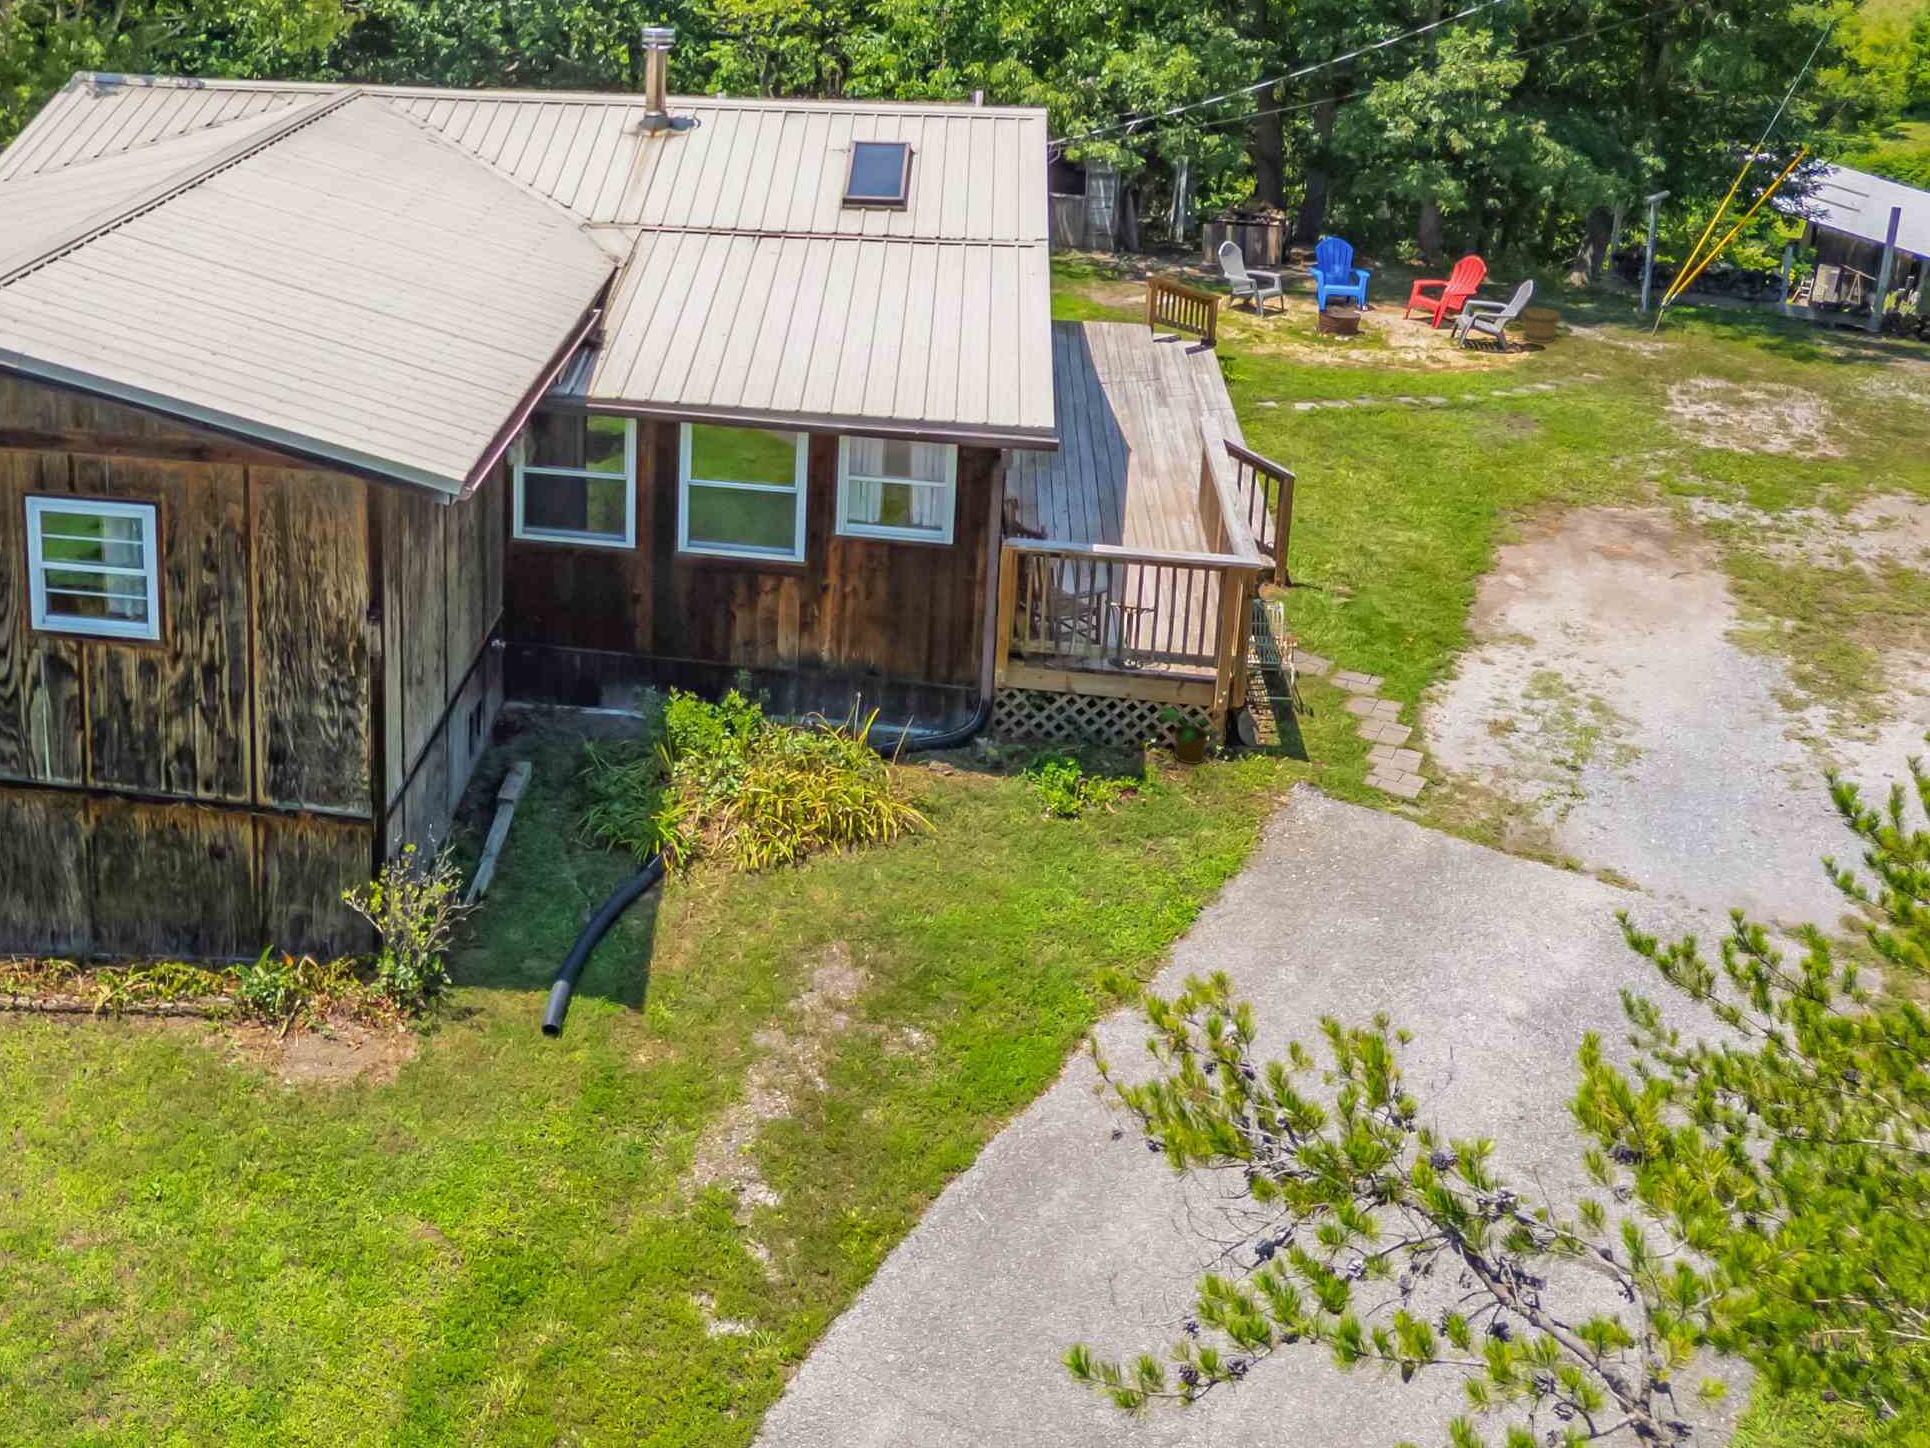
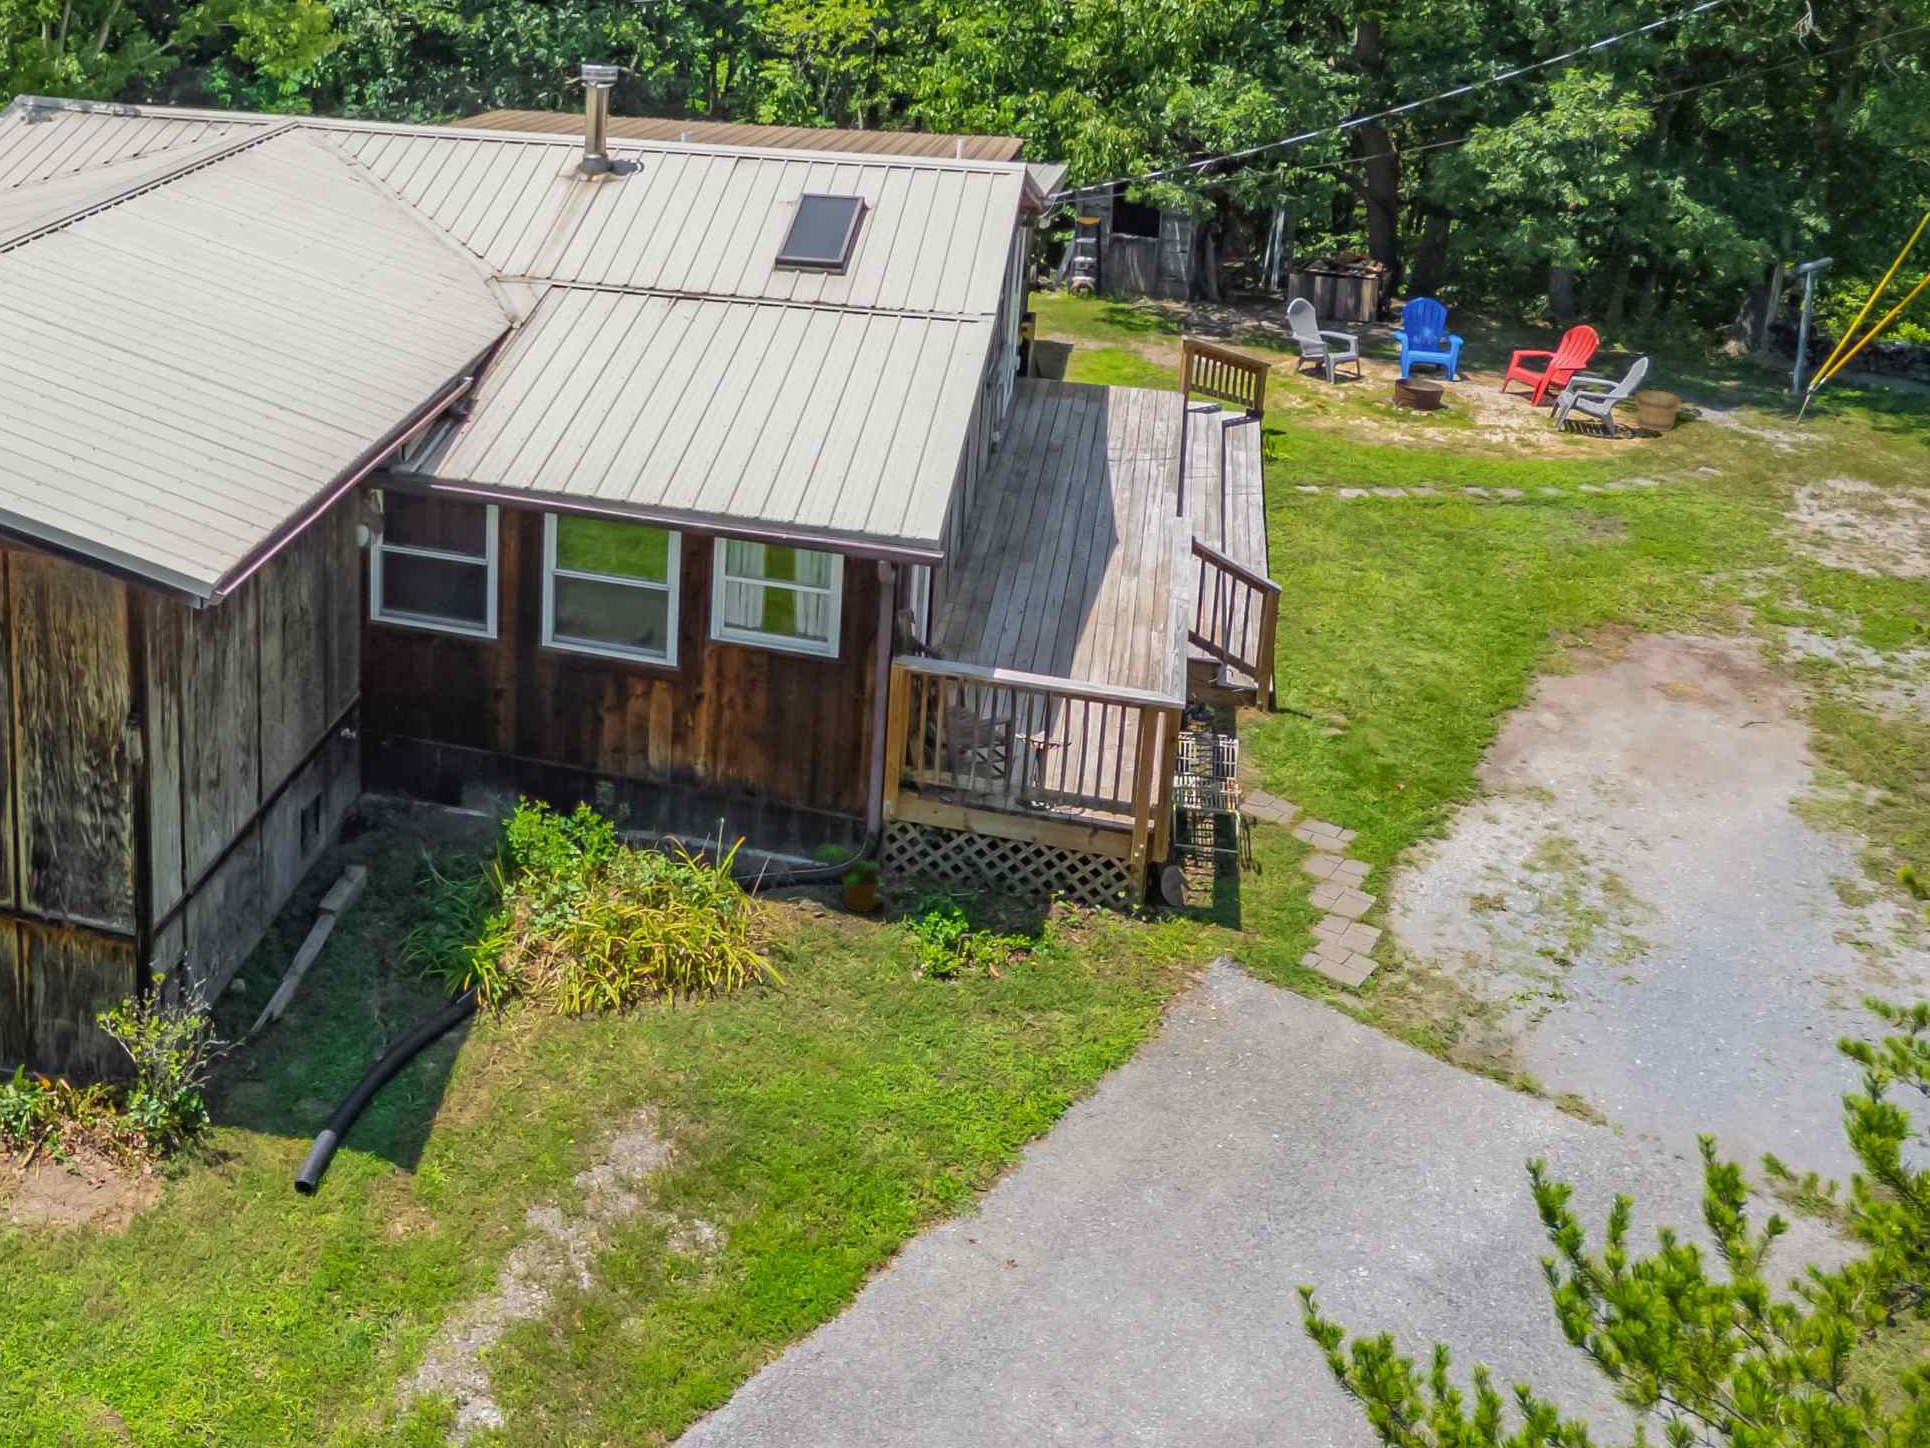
potted plant: present [1159,706,1211,764] -> present [814,835,886,912]

